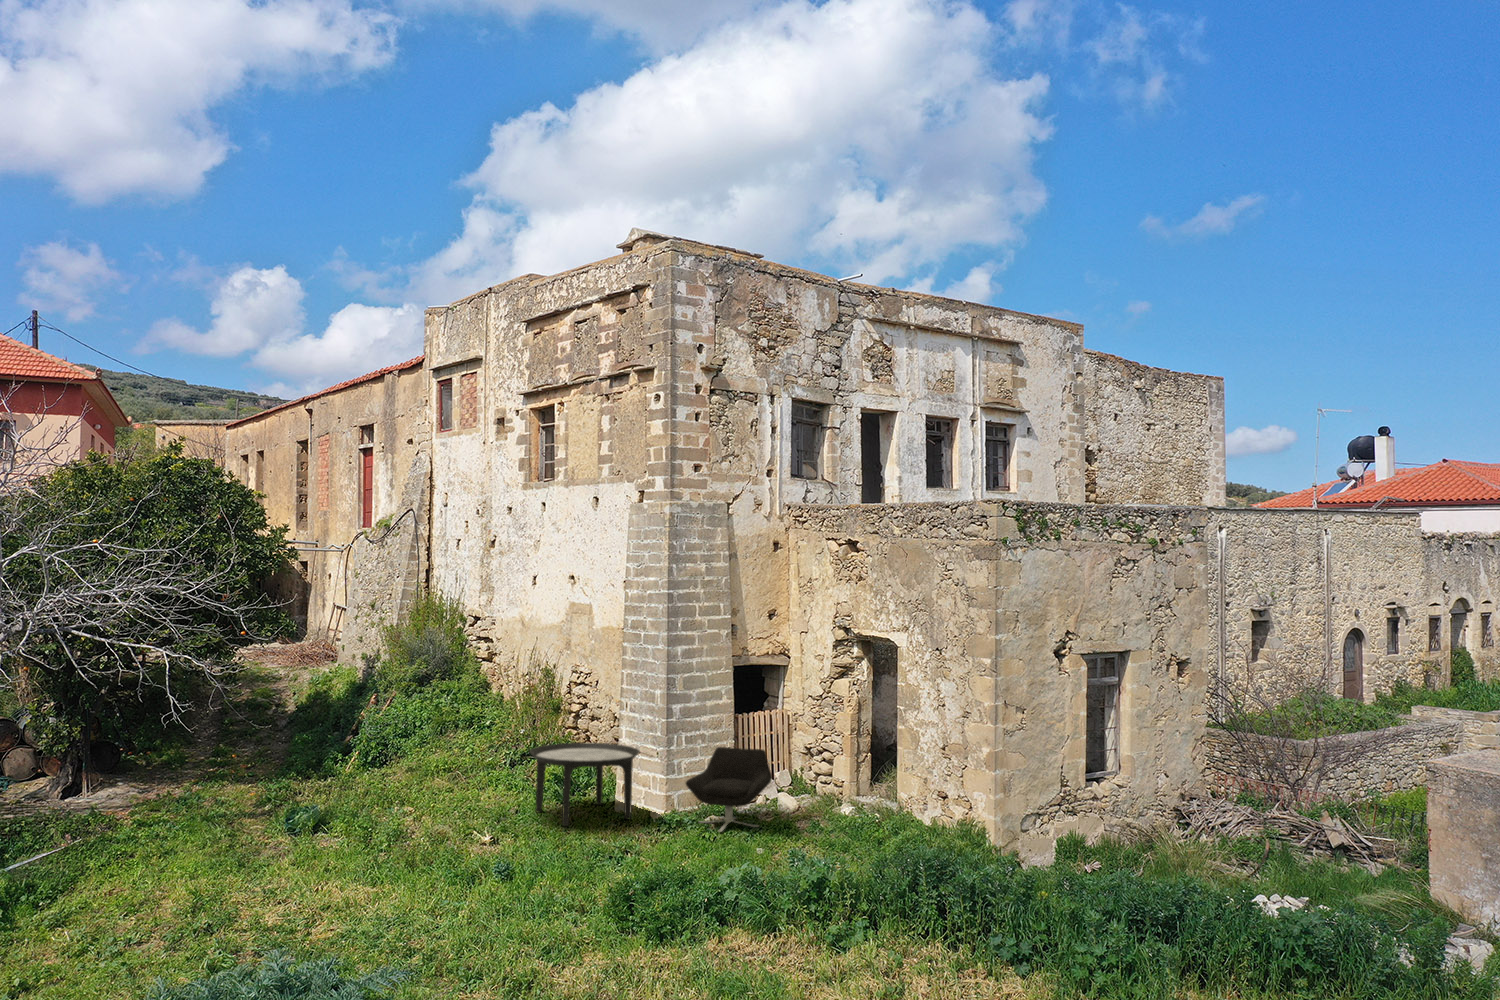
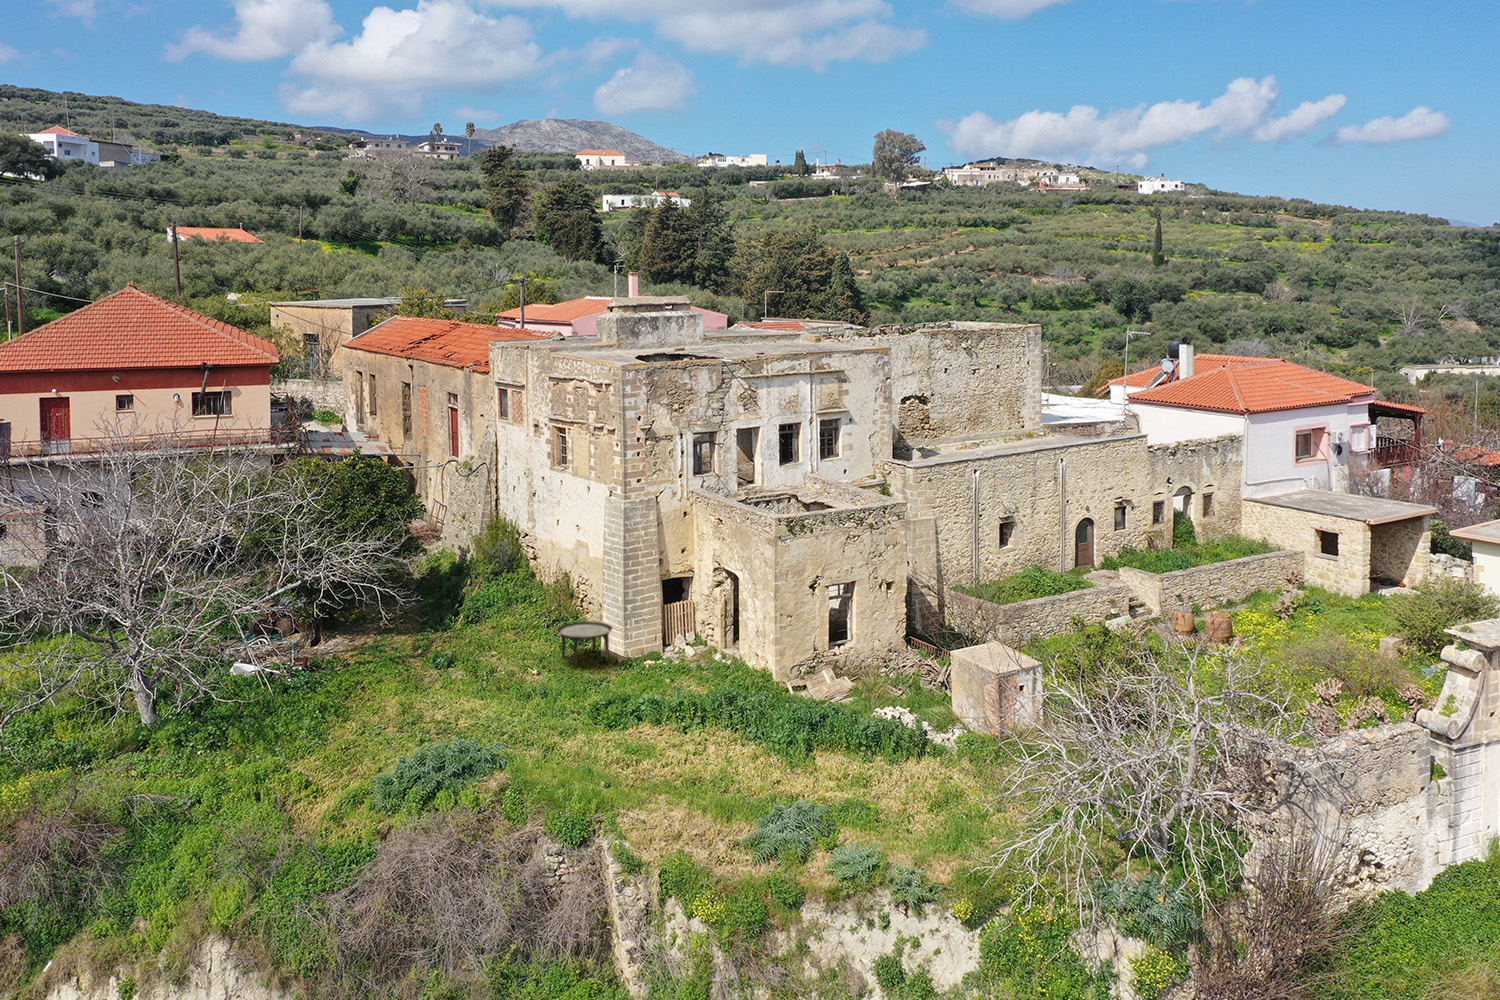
lounge chair: present [686,747,772,832] -> none [634,625,679,670]

